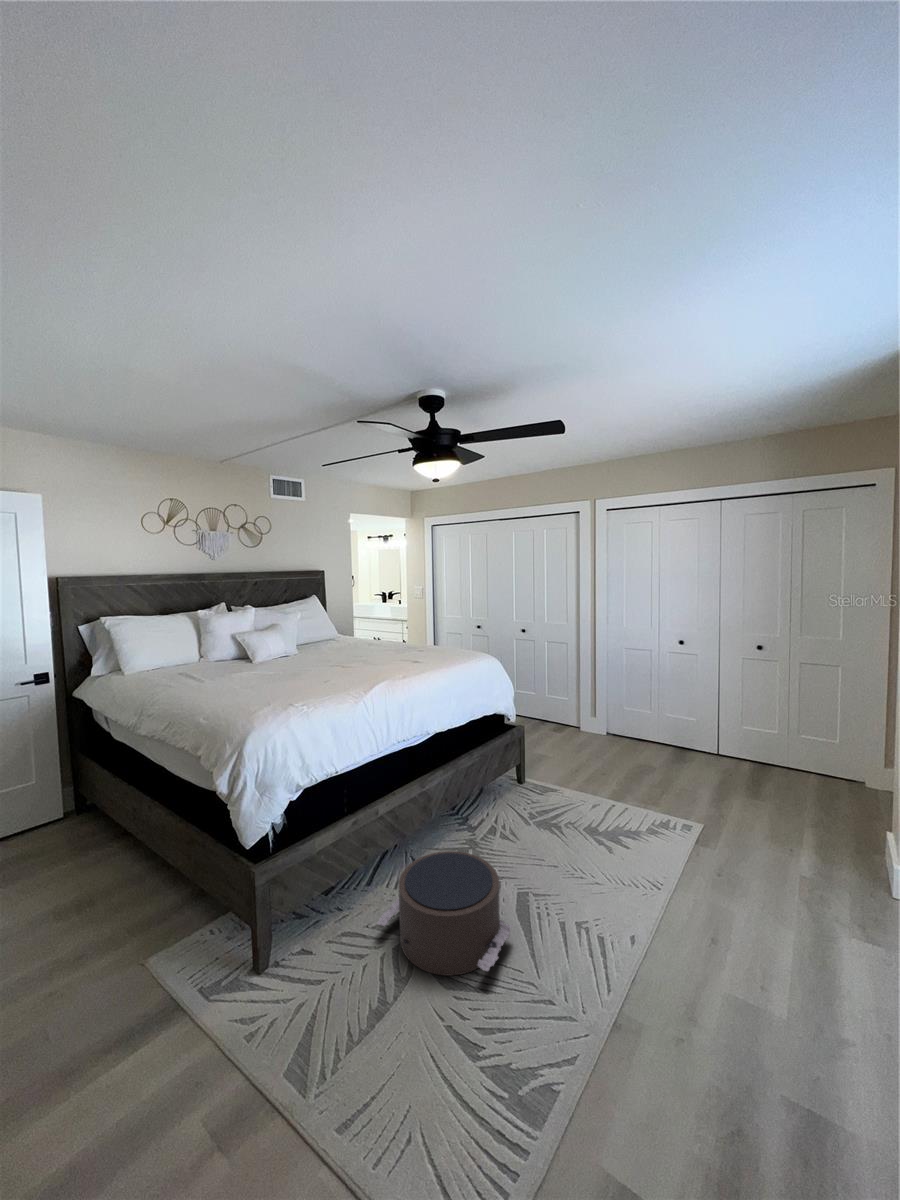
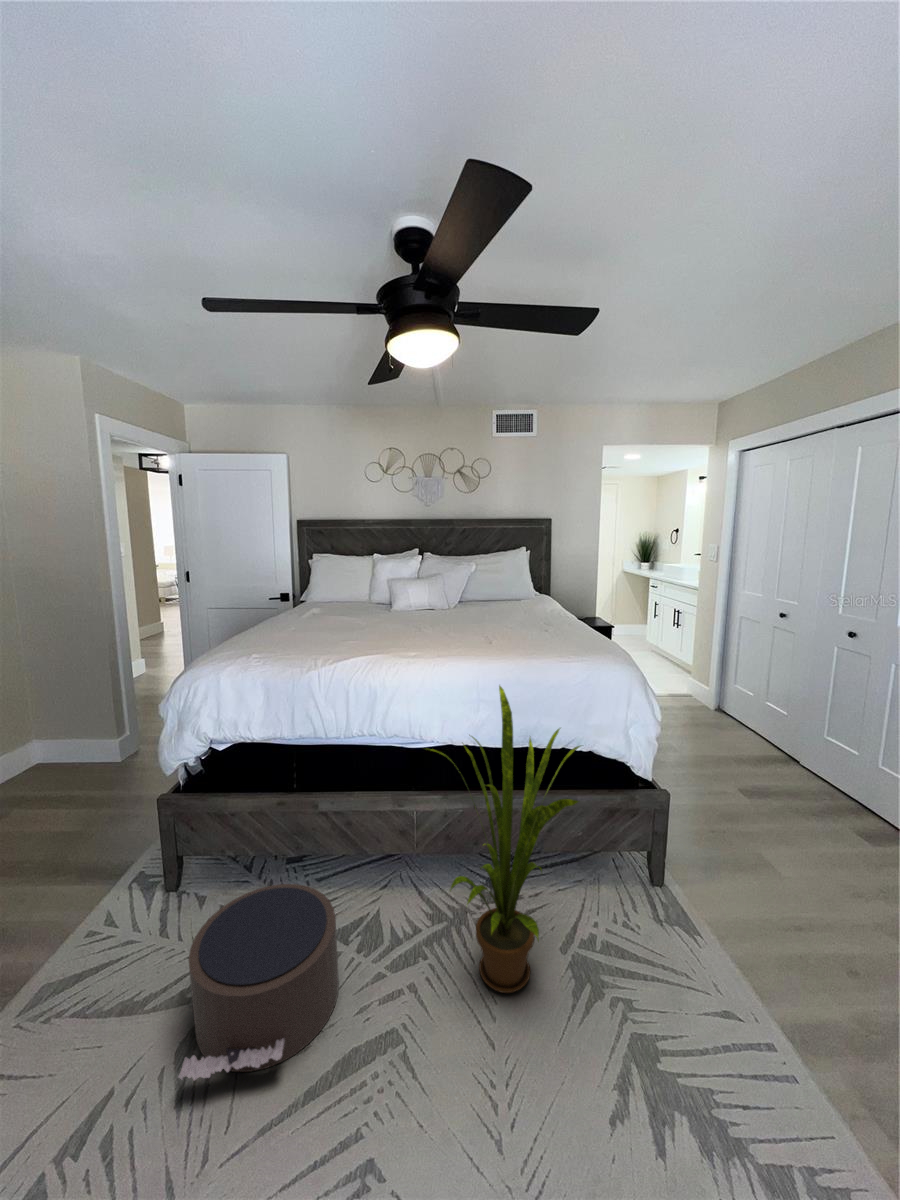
house plant: none [475,679,570,853] -> present [428,686,581,993]

